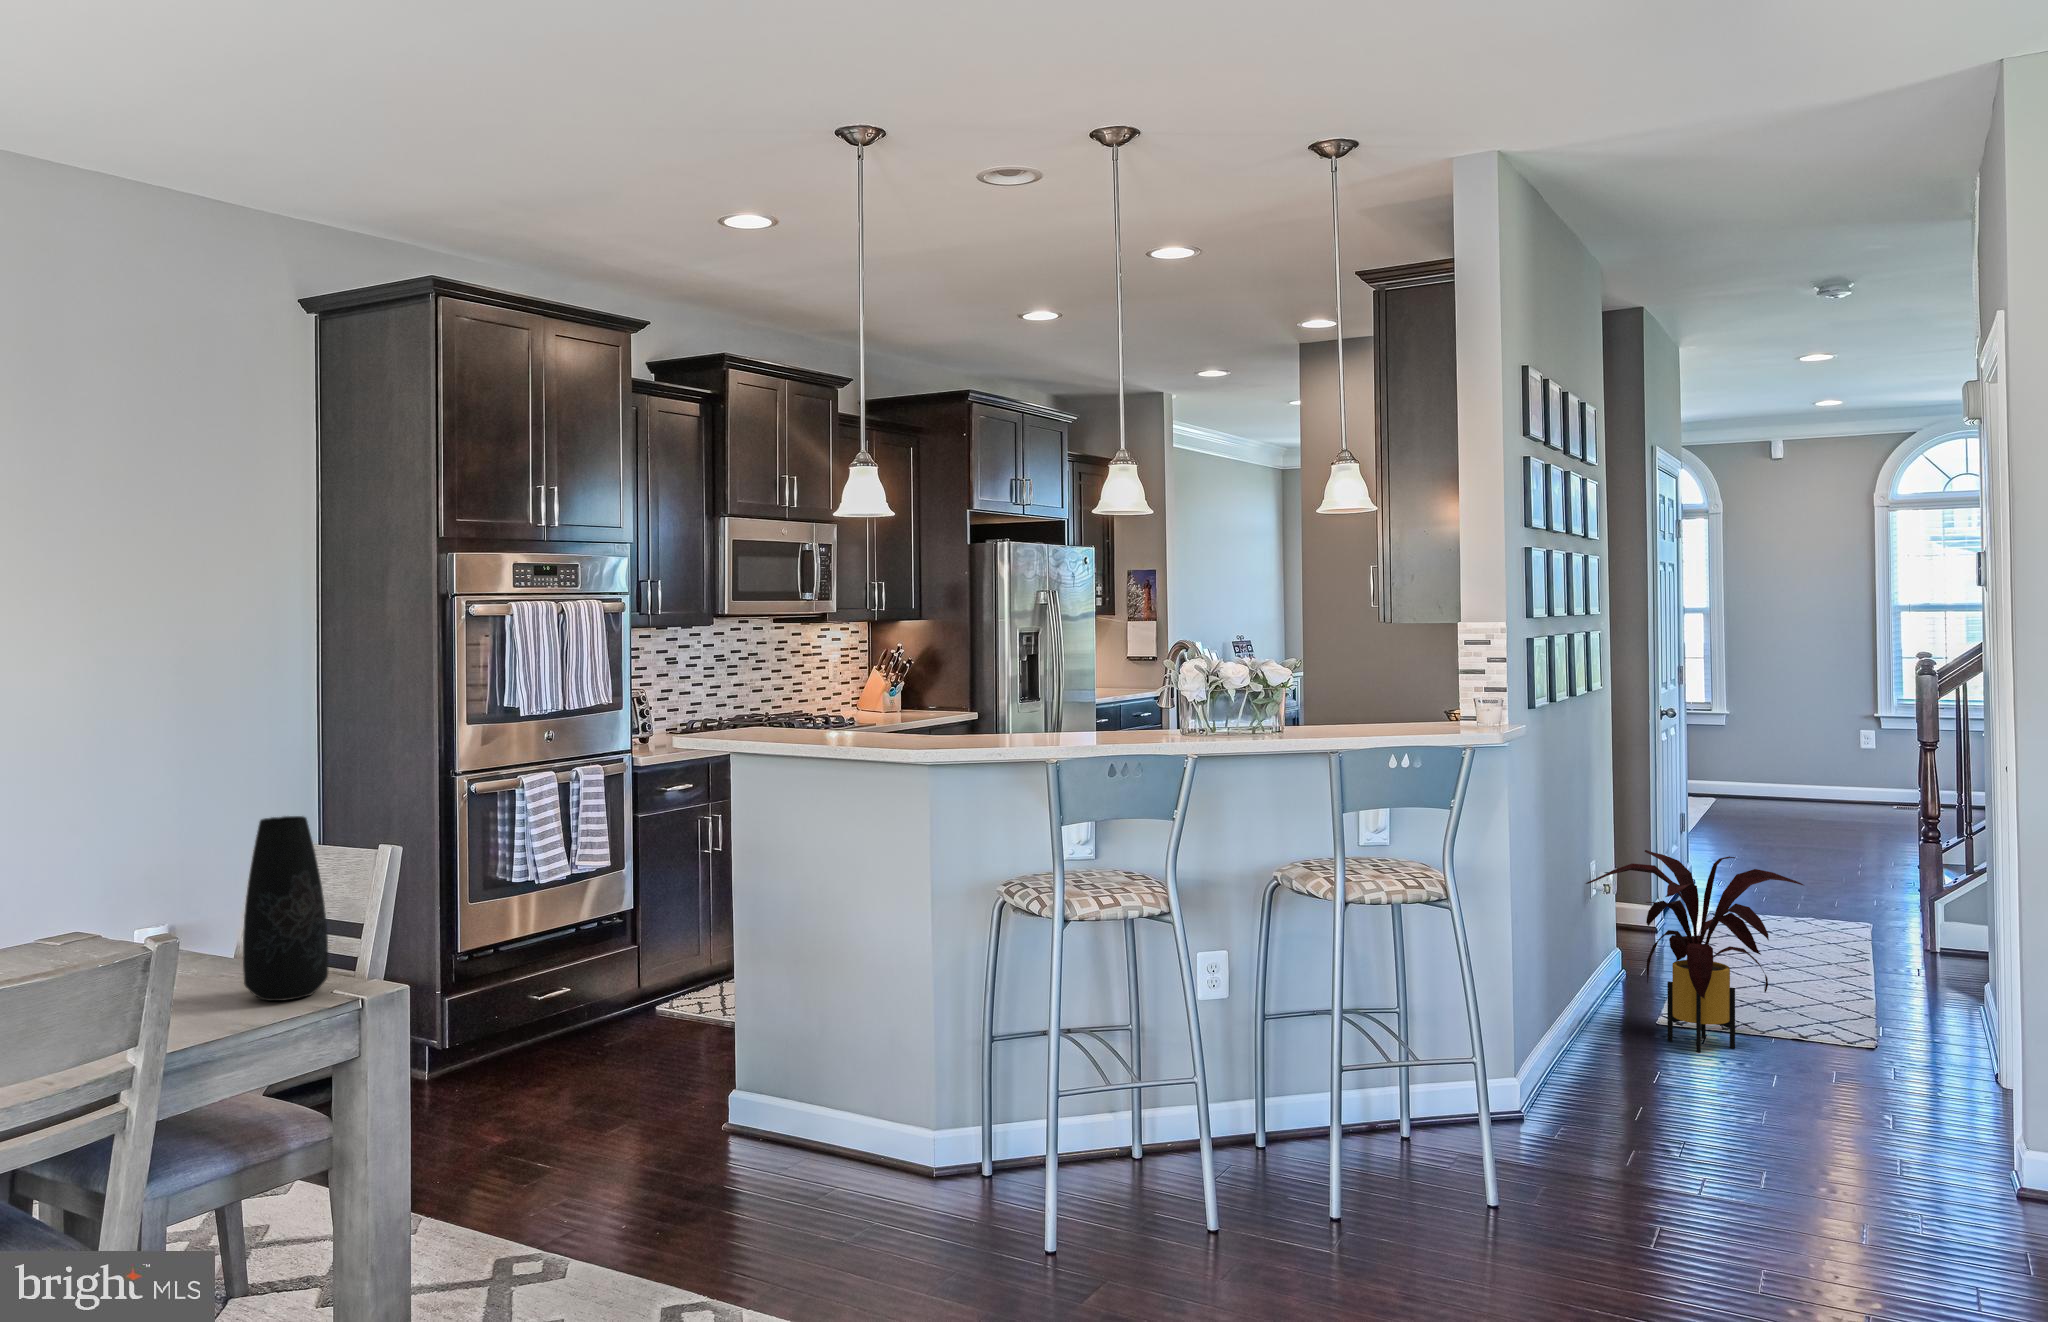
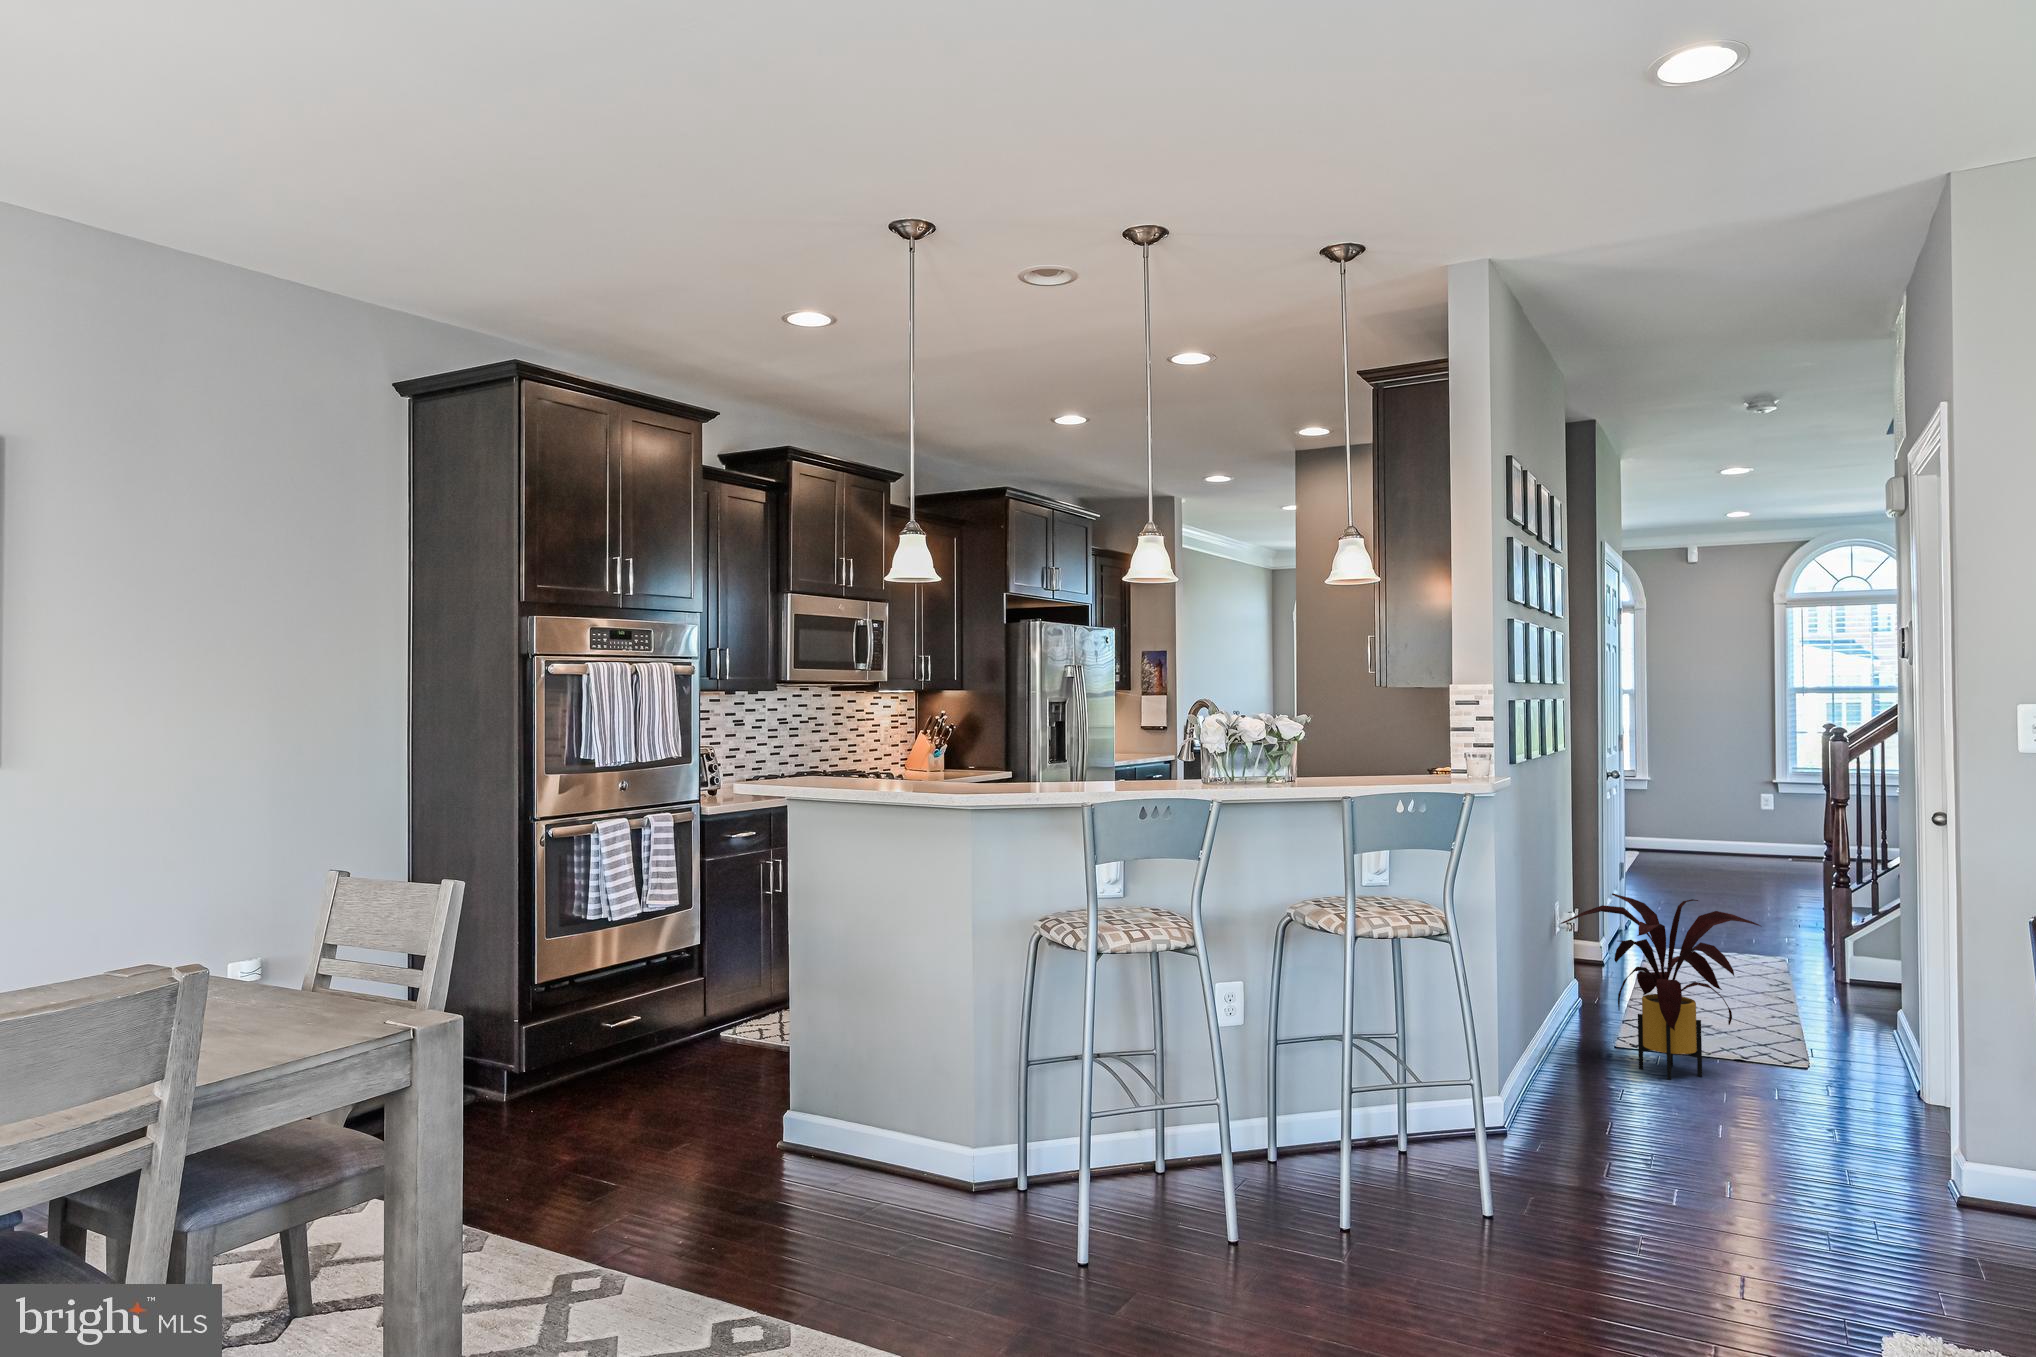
vase: present [243,816,328,1001] -> none [309,845,393,1025]

